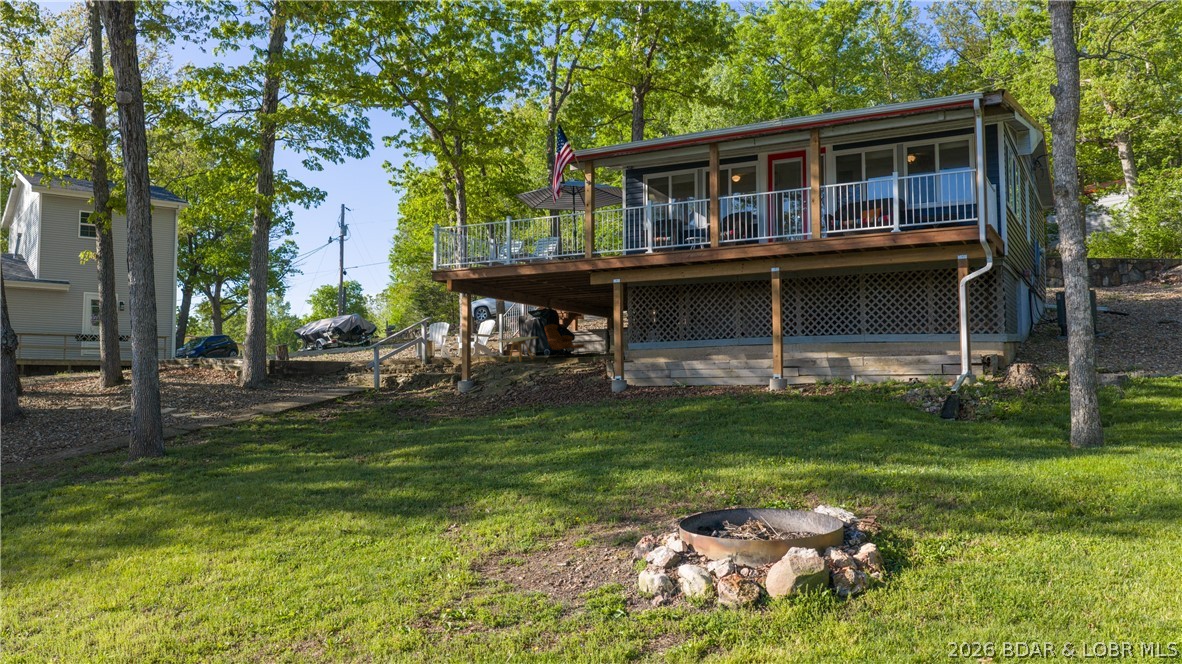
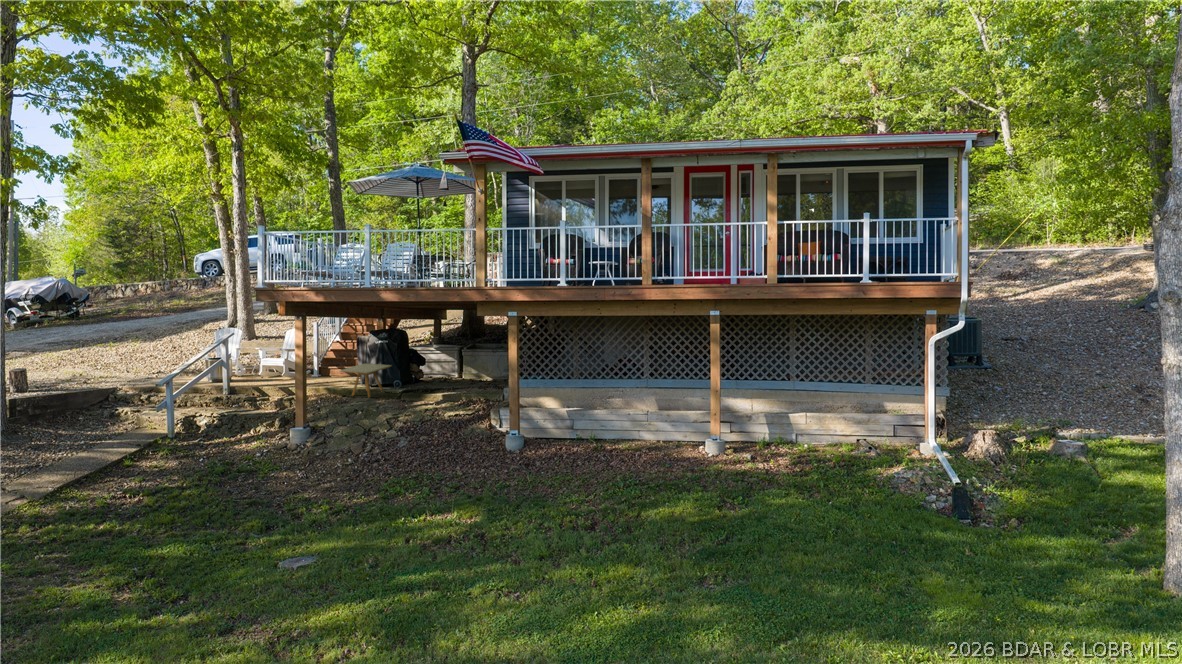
lounge chair: present [545,324,584,356] -> none [400,349,453,394]

